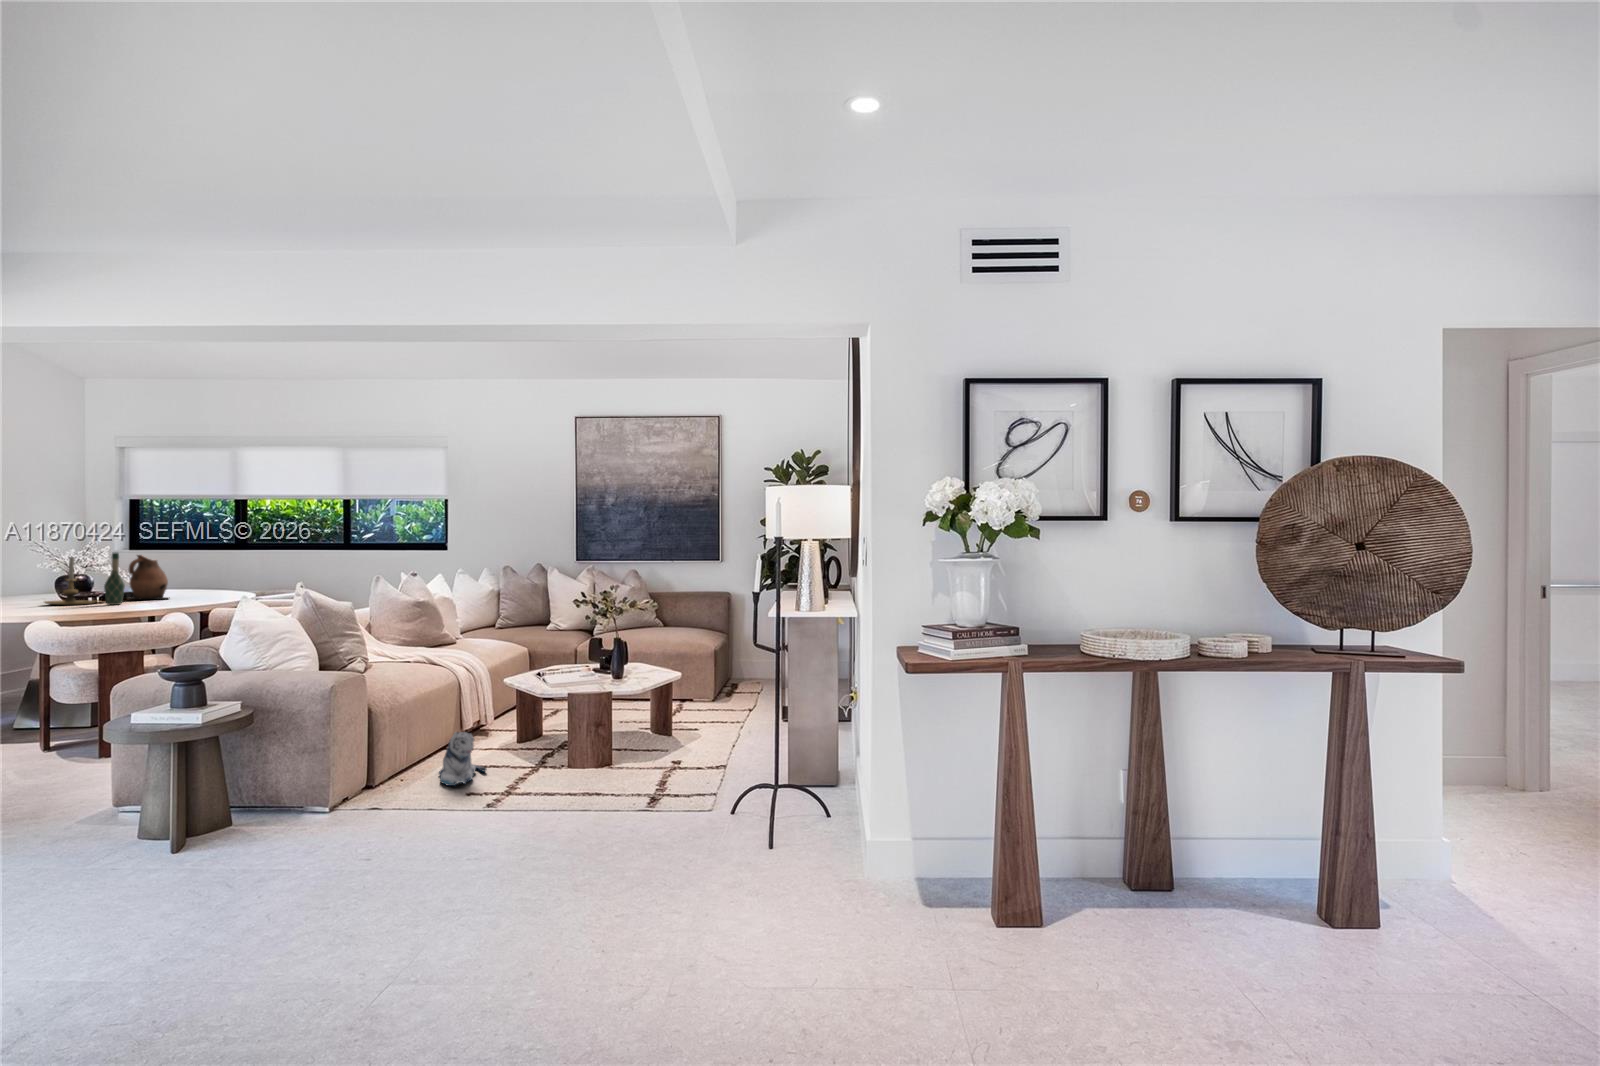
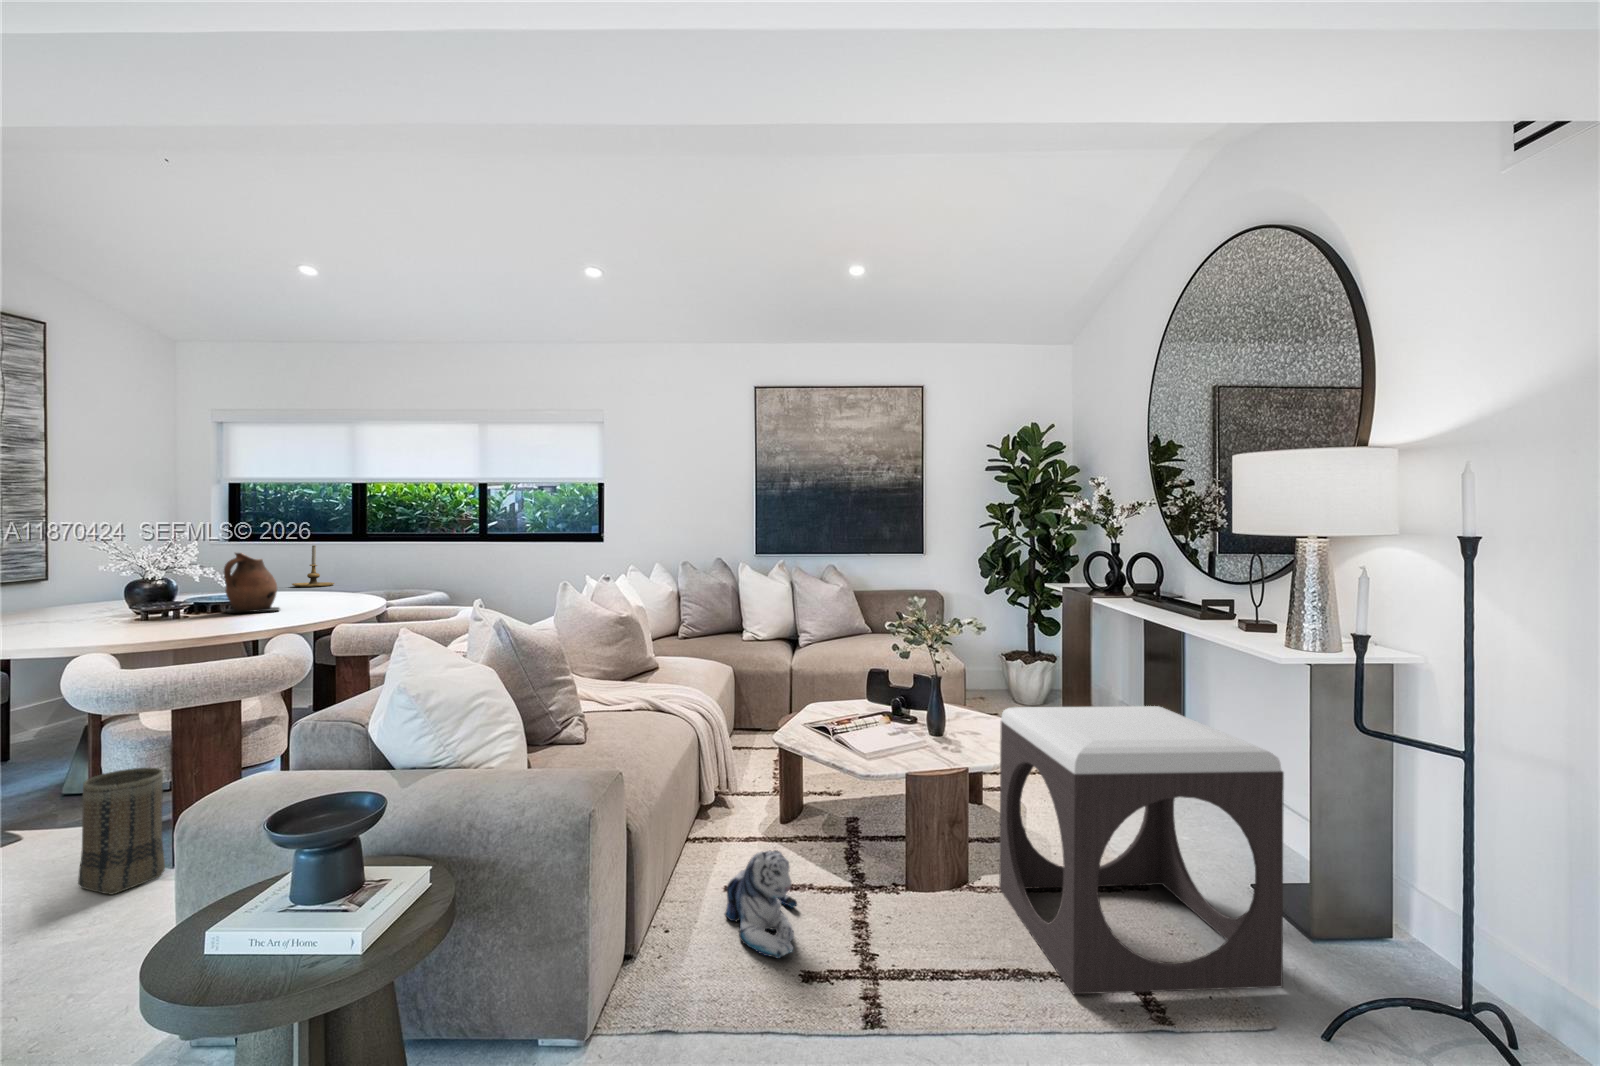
wine bottle: present [104,553,125,605] -> none [186,551,216,626]
candle holder: present [45,557,97,605] -> present [292,545,335,587]
footstool: none [608,650,735,797] -> present [999,706,1284,994]
basket: none [40,693,93,768] -> present [78,768,165,895]

